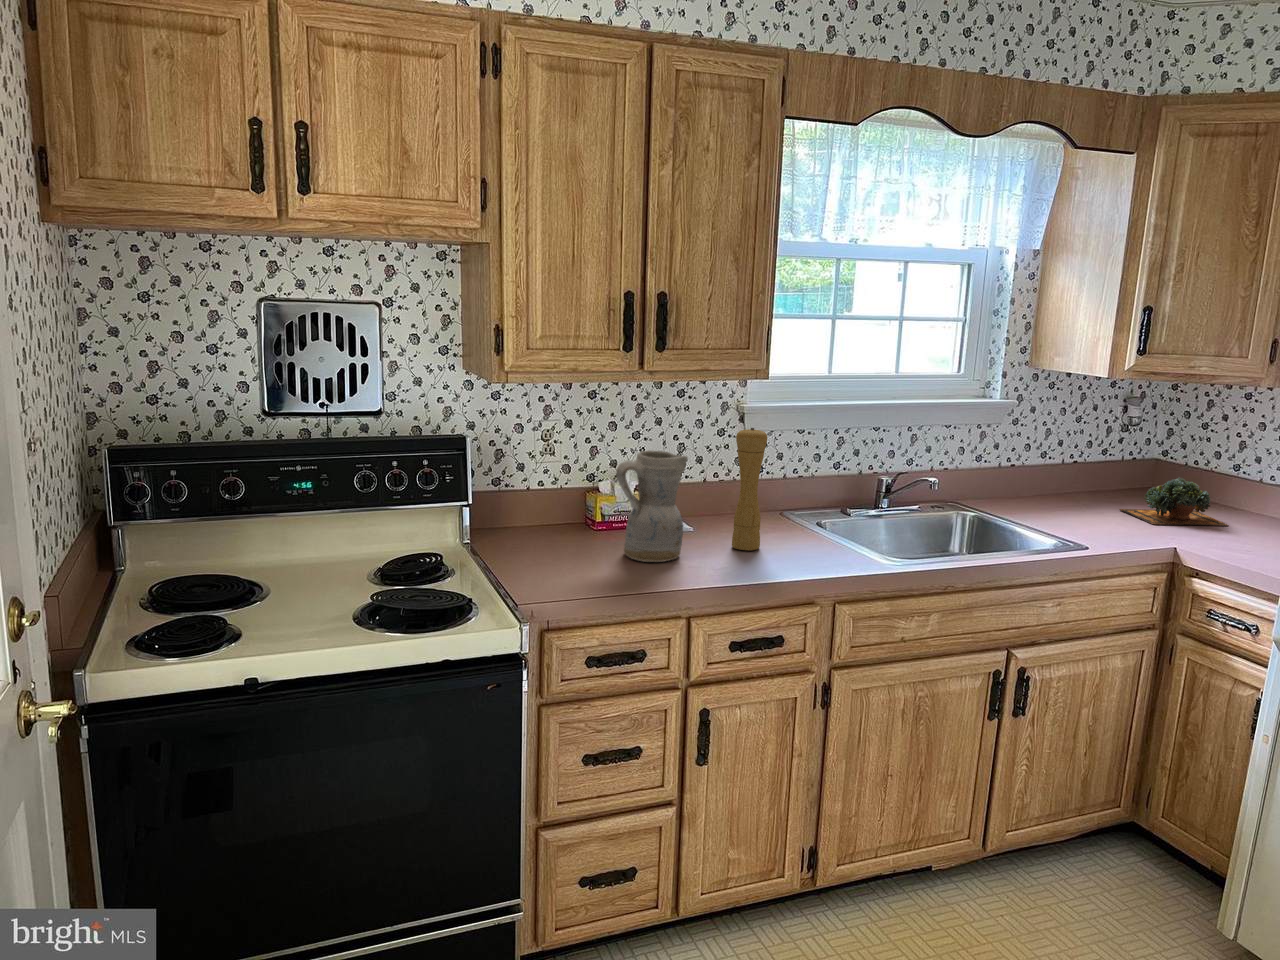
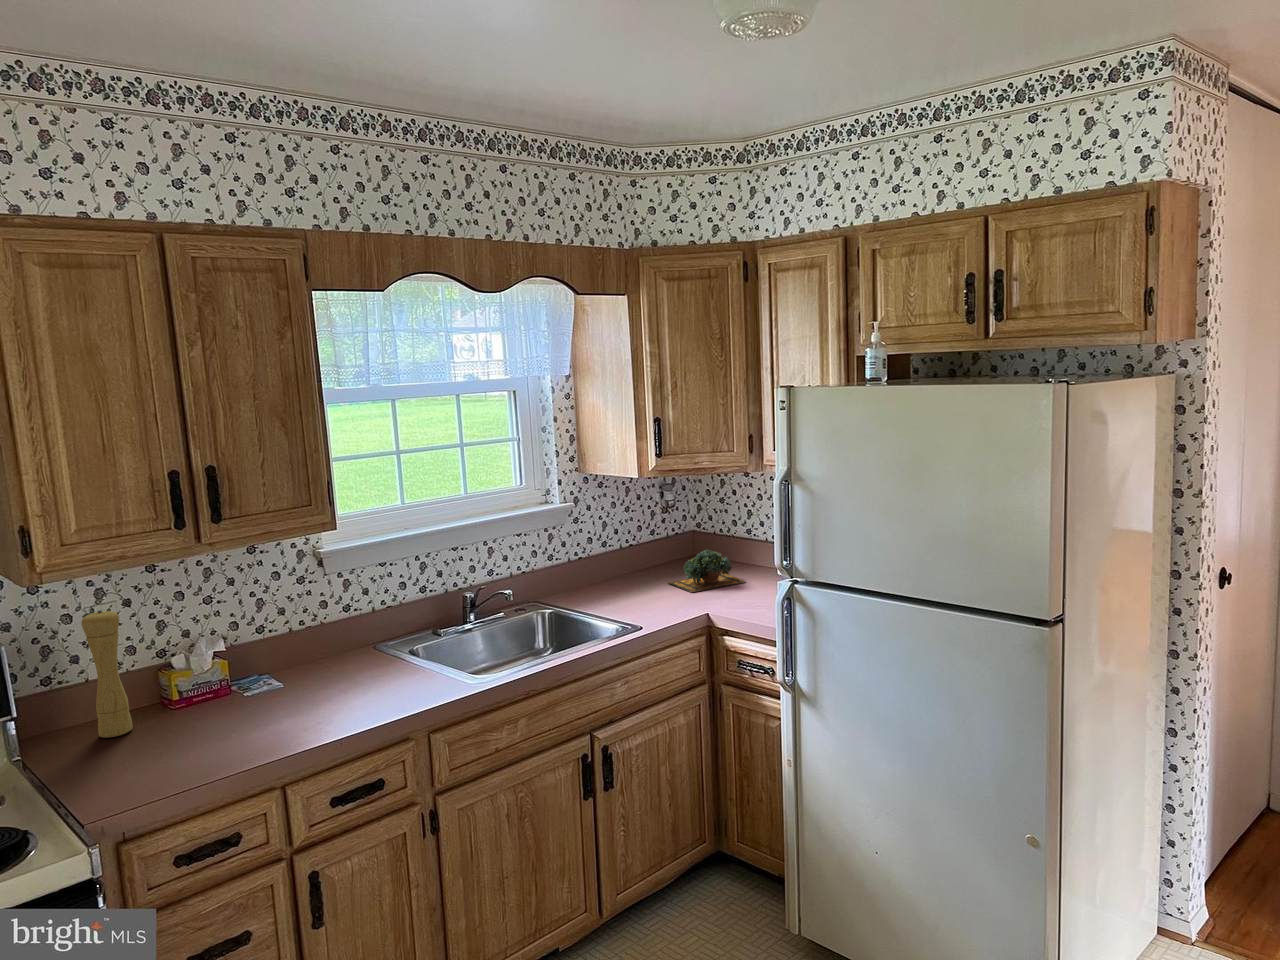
pepper mill: present [732,428,767,550] -> present [81,610,133,738]
ceramic pitcher: present [616,450,688,562] -> none [184,622,268,738]

